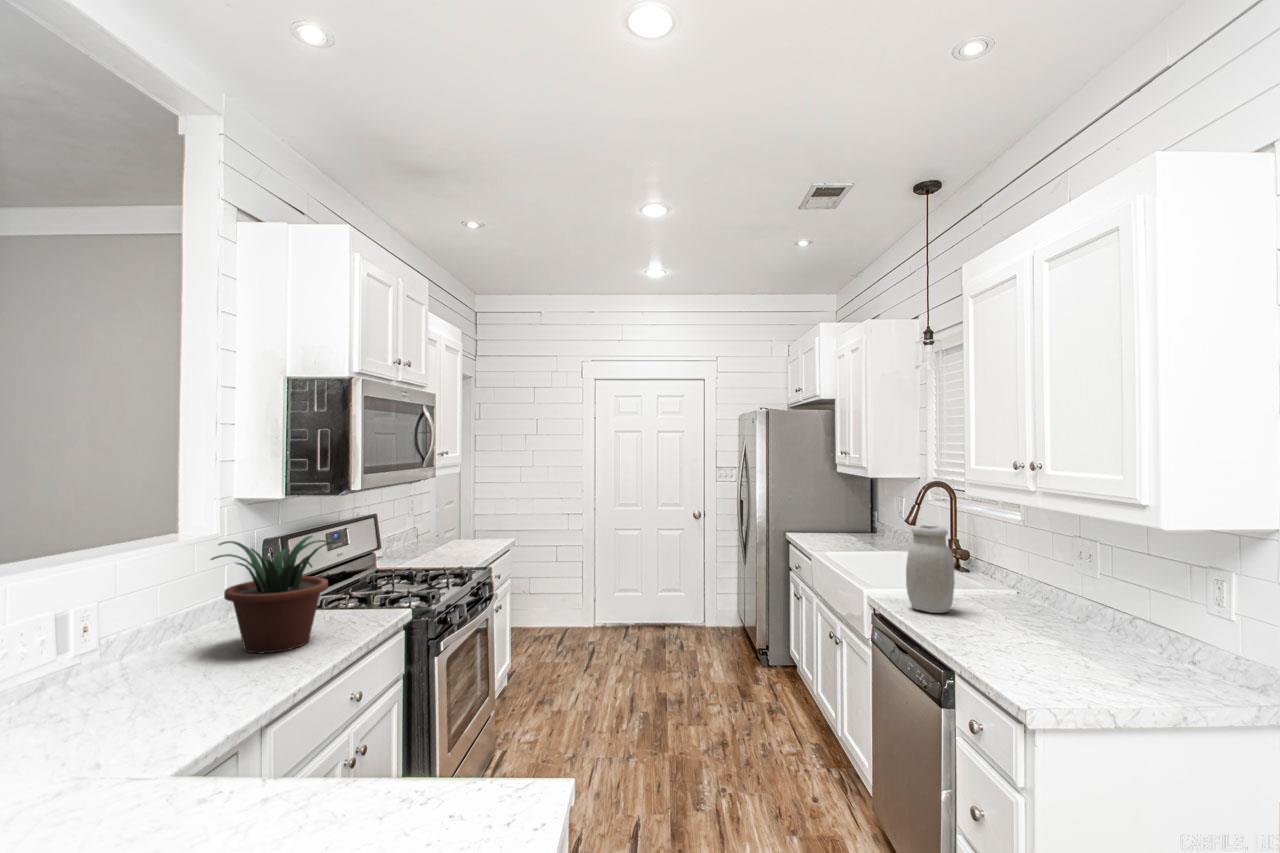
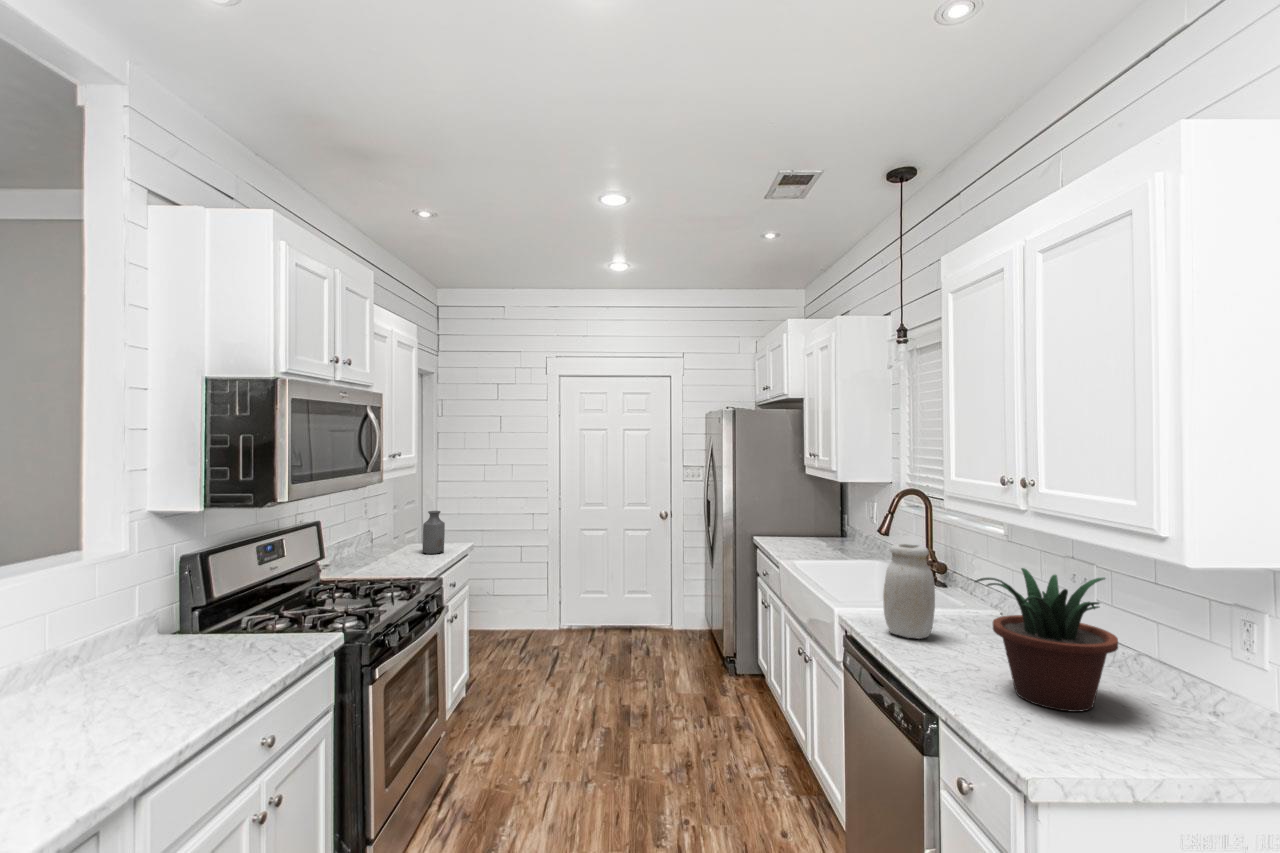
bottle: none [467,506,487,548] -> present [422,511,445,554]
potted plant: present [211,536,336,653] -> present [975,568,1118,712]

